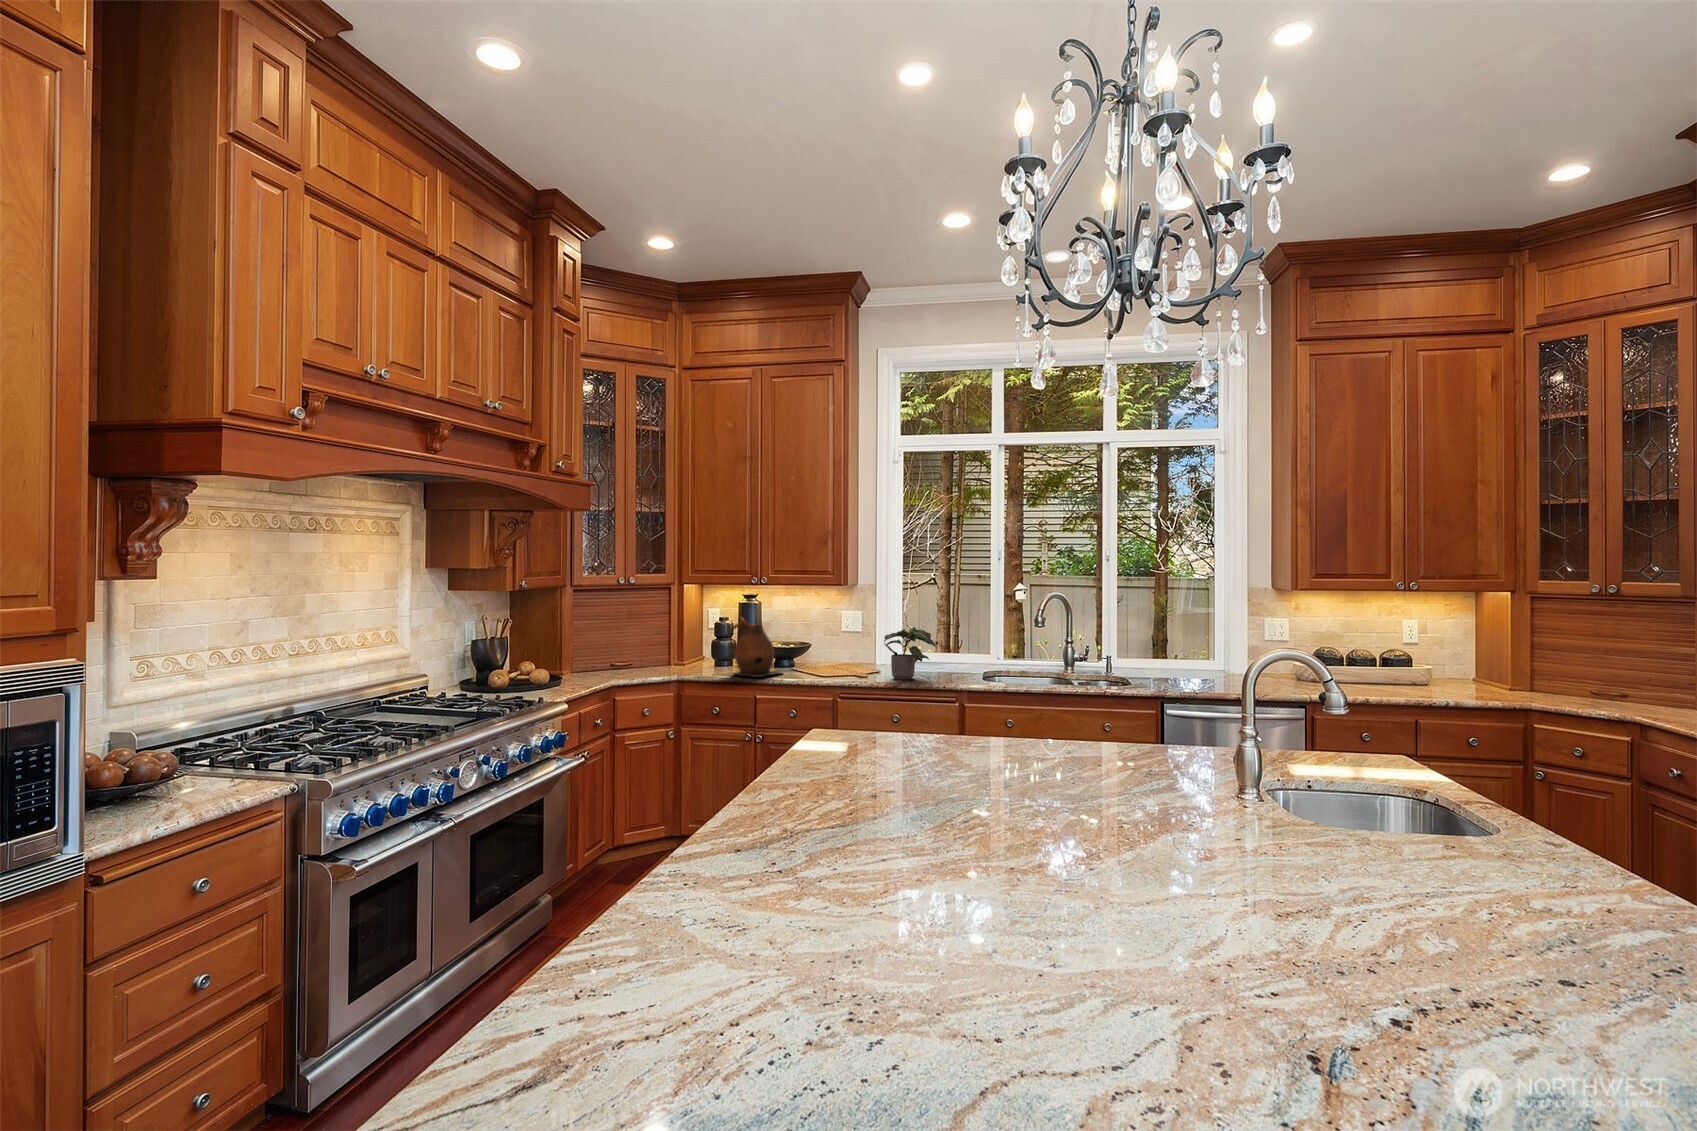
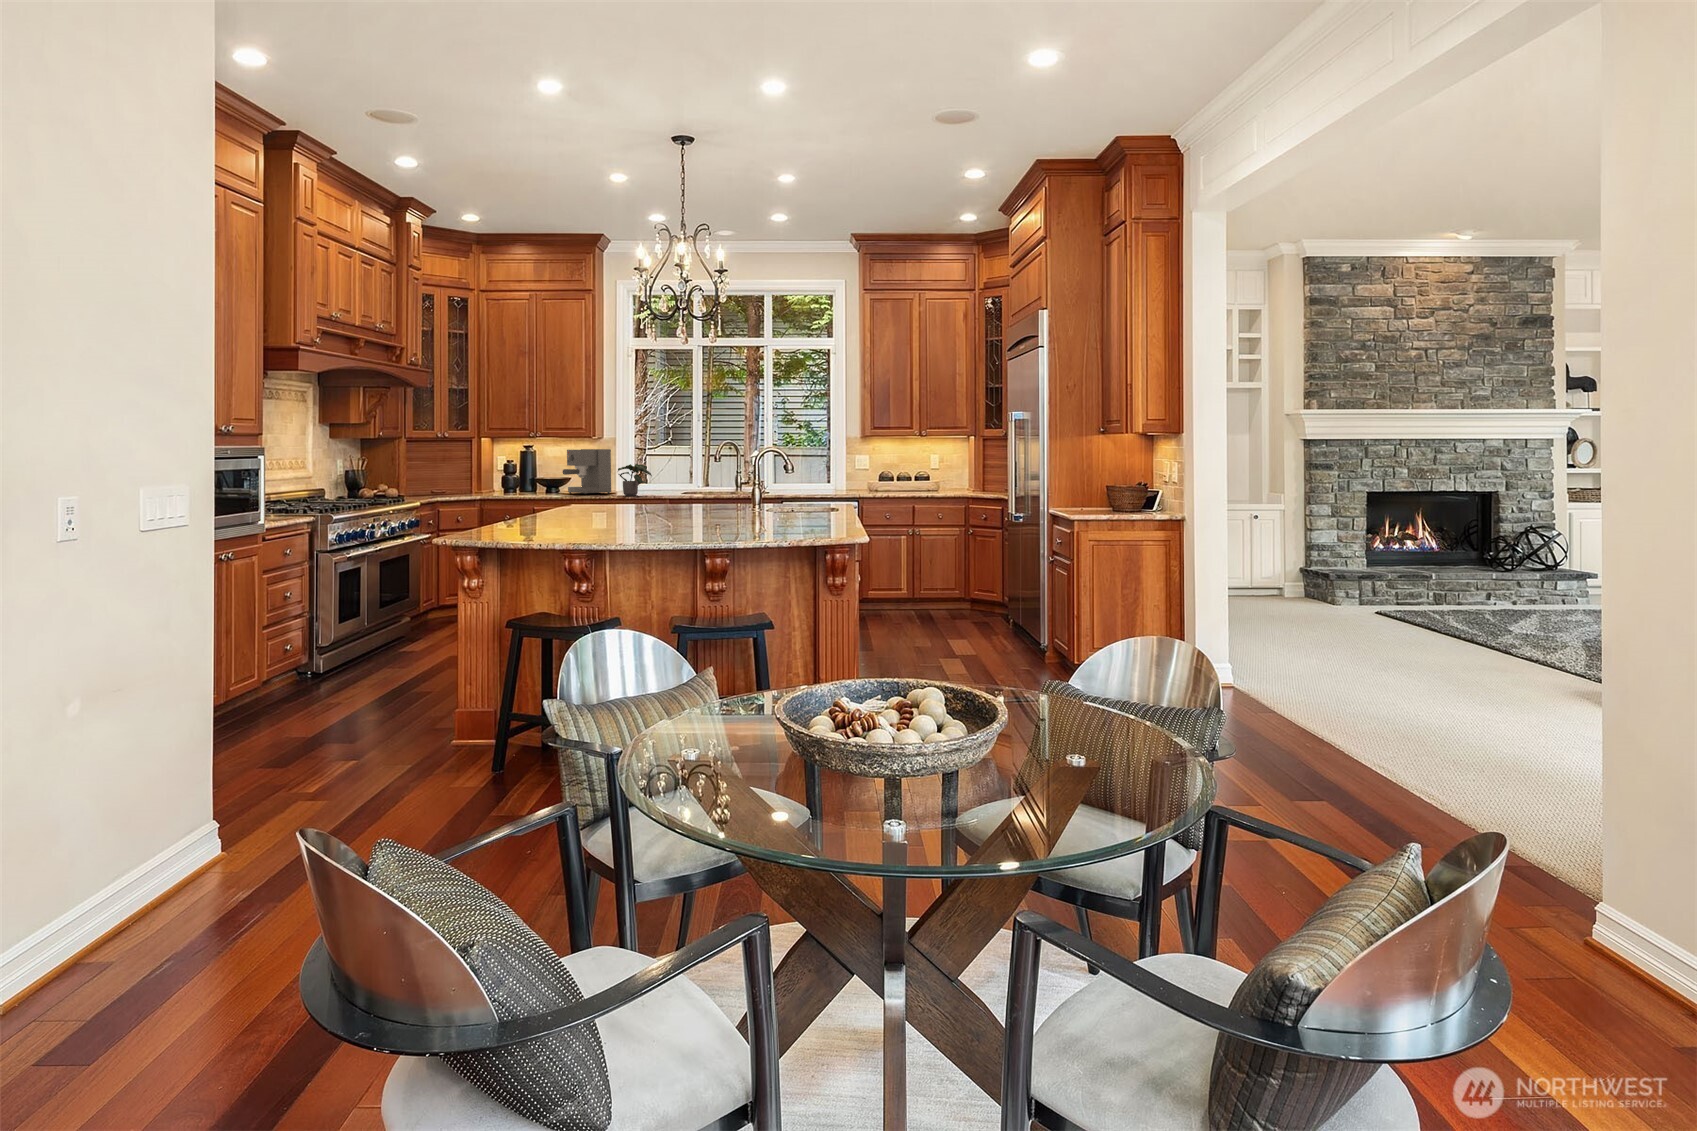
coffee maker: none [799,600,872,671] -> present [563,449,611,494]
ceramic pitcher: present [729,617,781,677] -> none [515,458,553,496]

